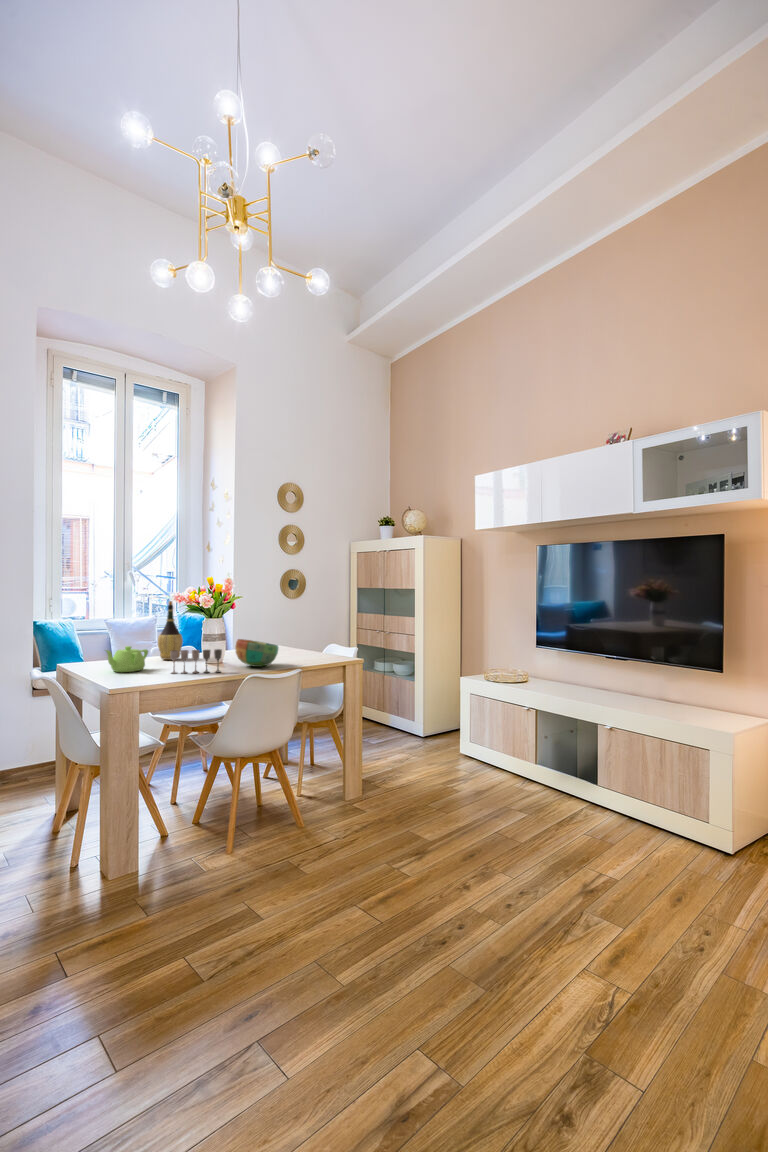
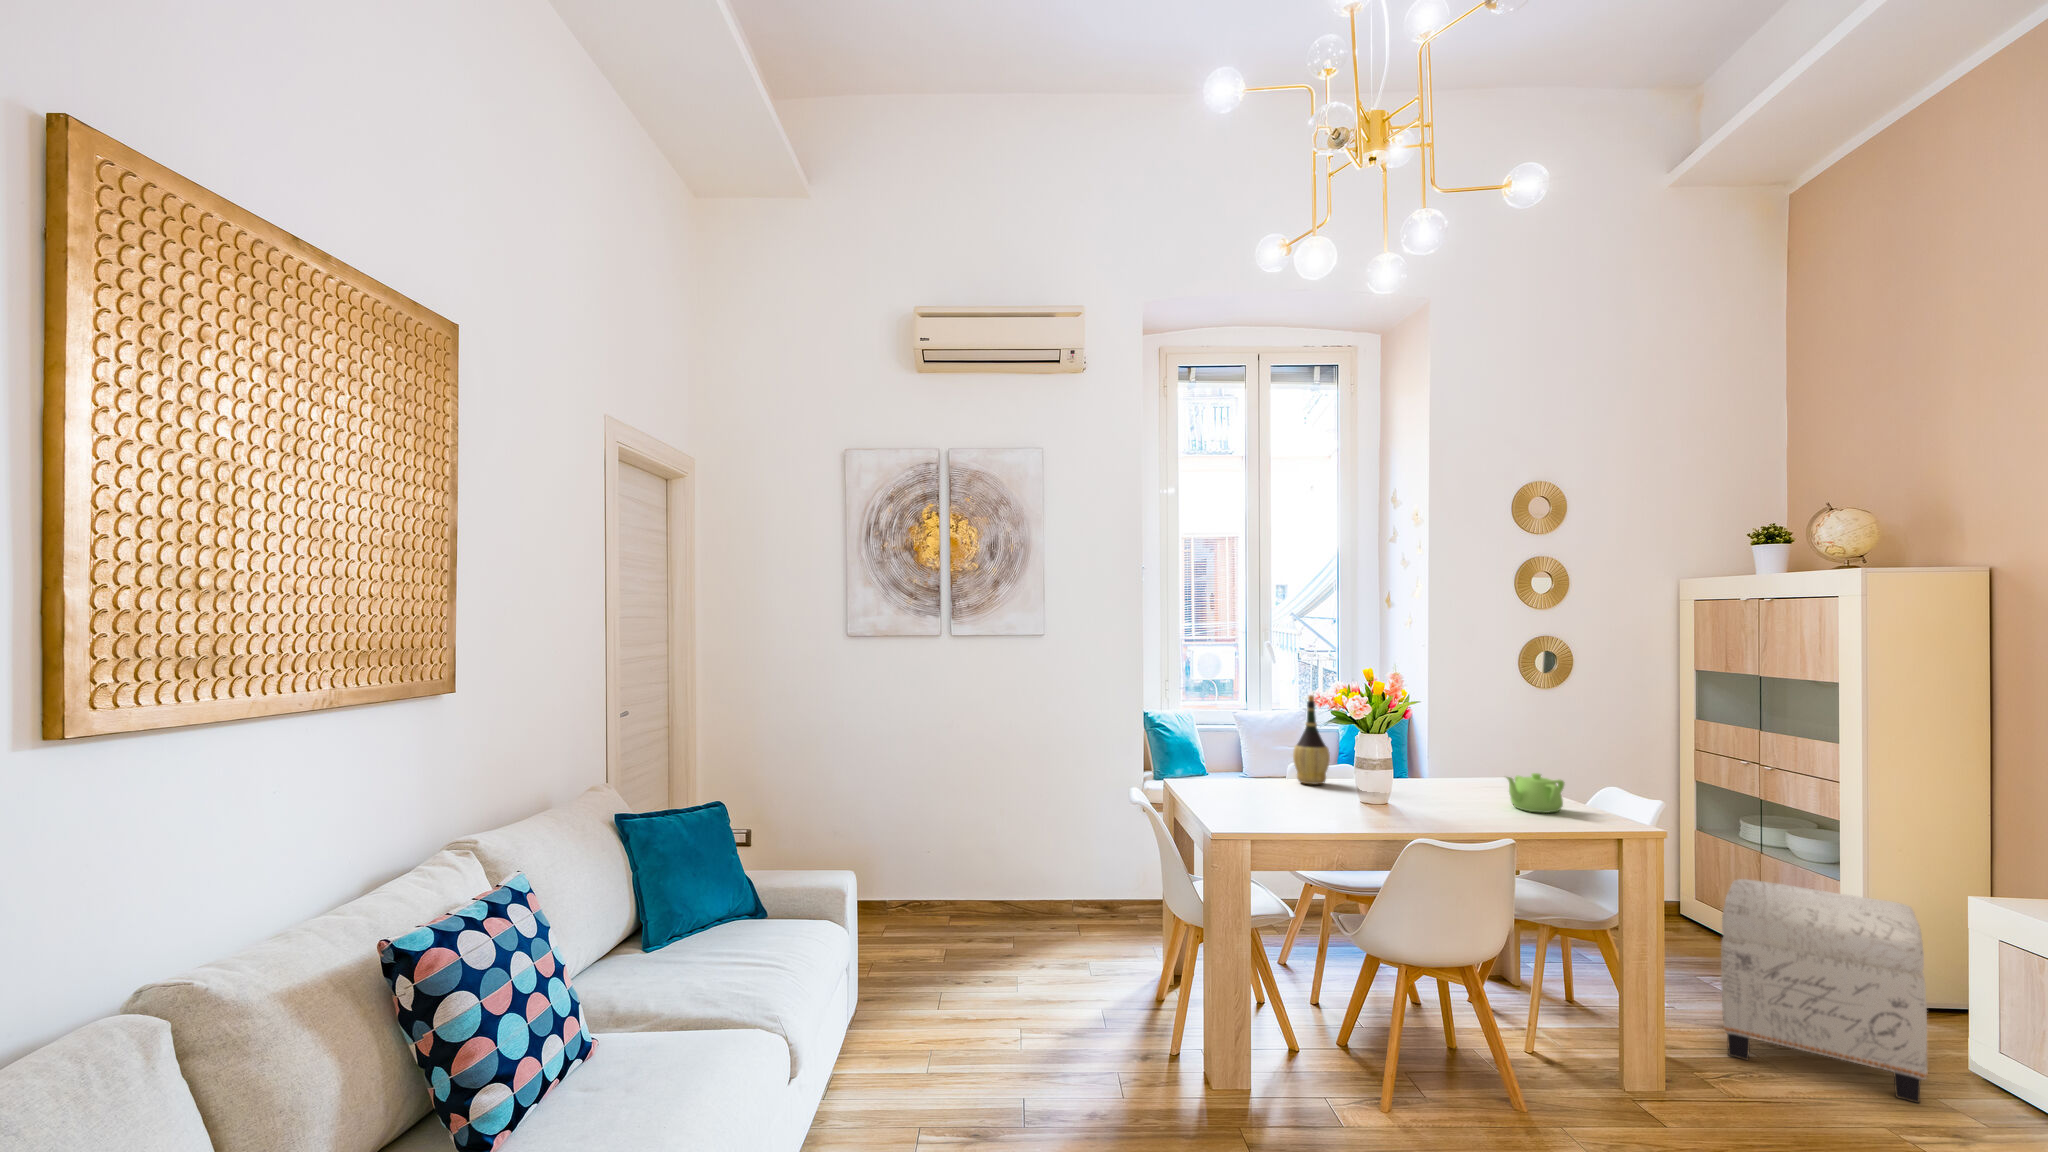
bowl: present [235,639,278,667] -> none [1404,767,1480,818]
teapot: present [106,646,148,672] -> present [1507,773,1564,813]
wine glass: present [170,649,222,674] -> none [1300,776,1379,819]
ottoman: none [380,684,455,771] -> present [1721,879,1928,1103]

